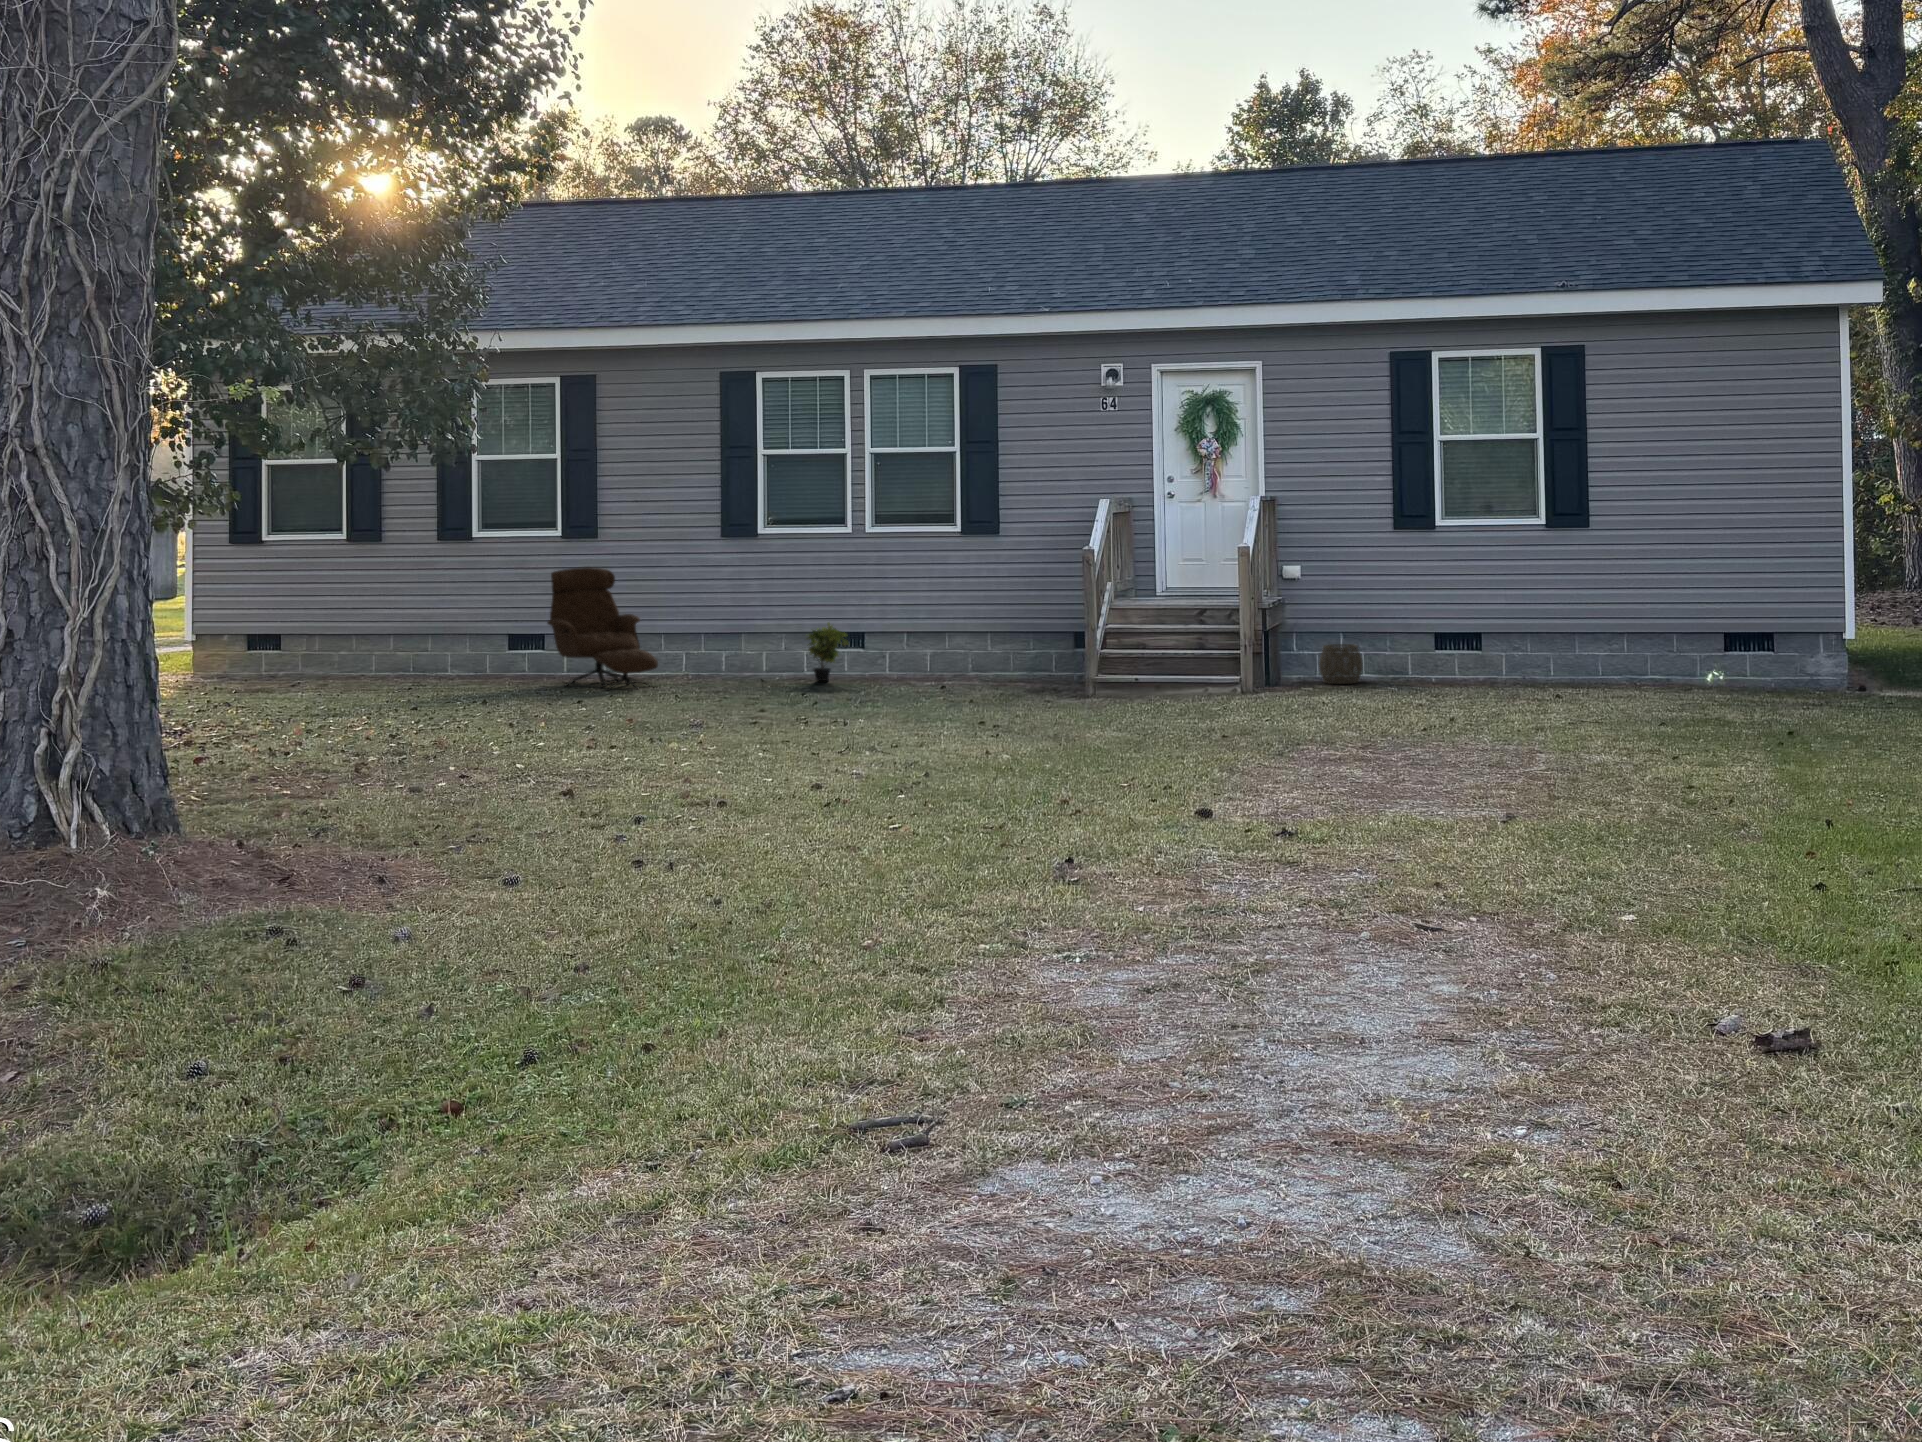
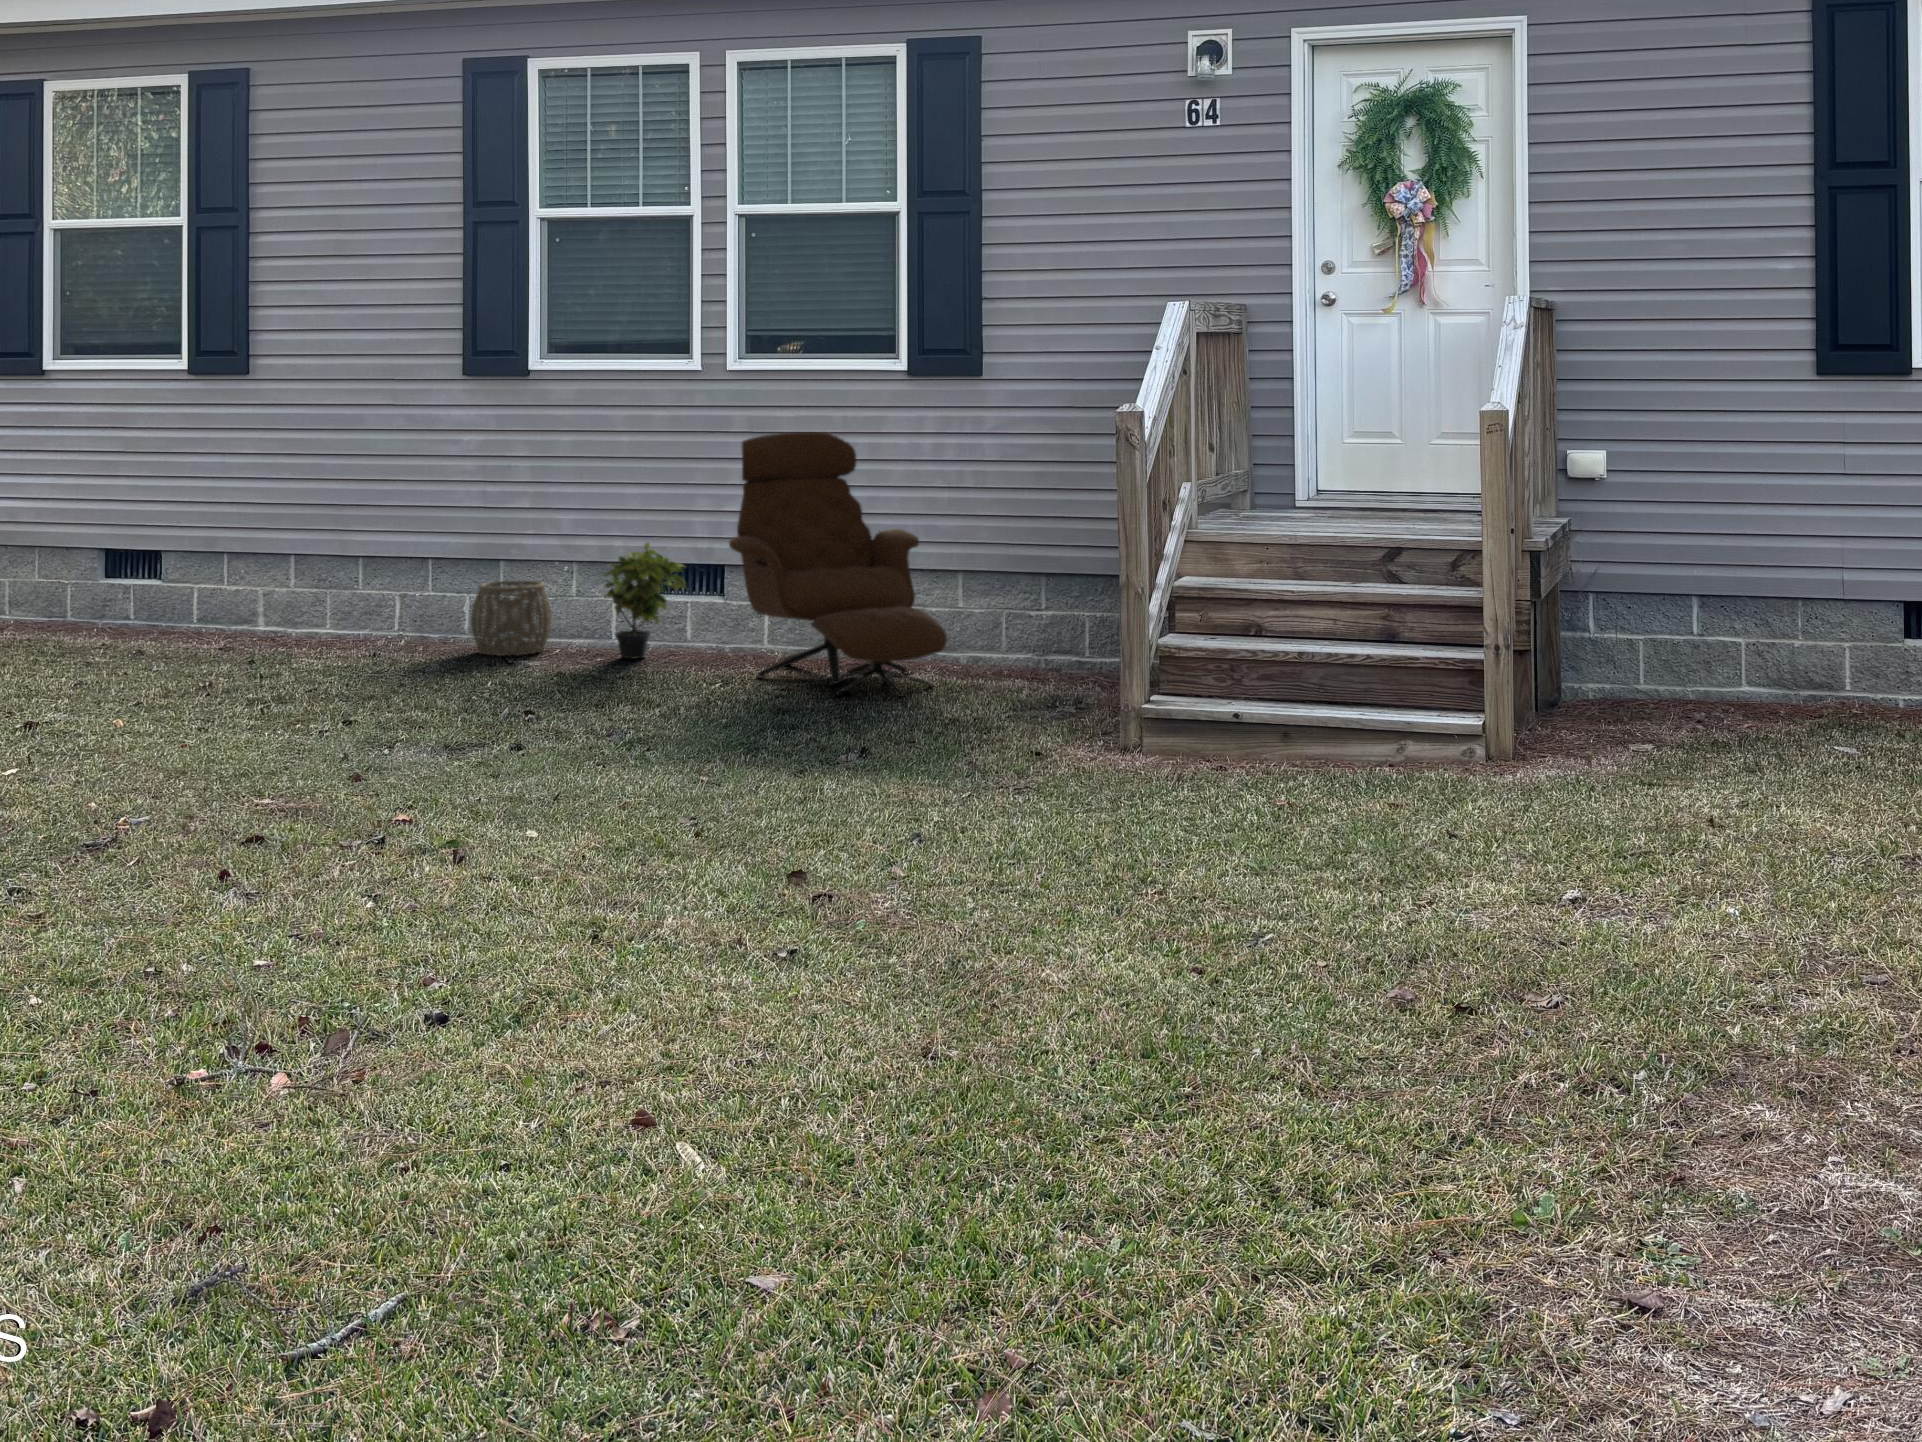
lounge chair: present [547,567,658,689] -> present [729,432,947,697]
woven basket: present [1319,644,1363,684] -> present [471,580,552,656]

